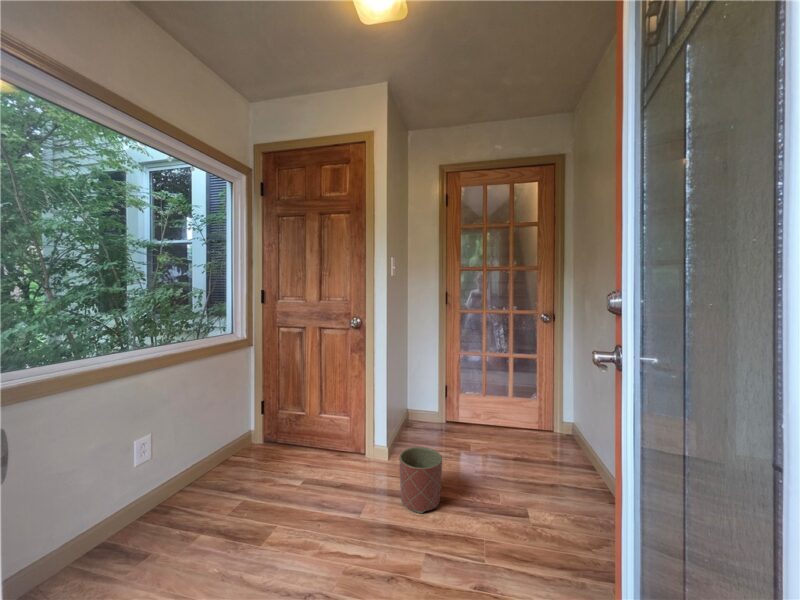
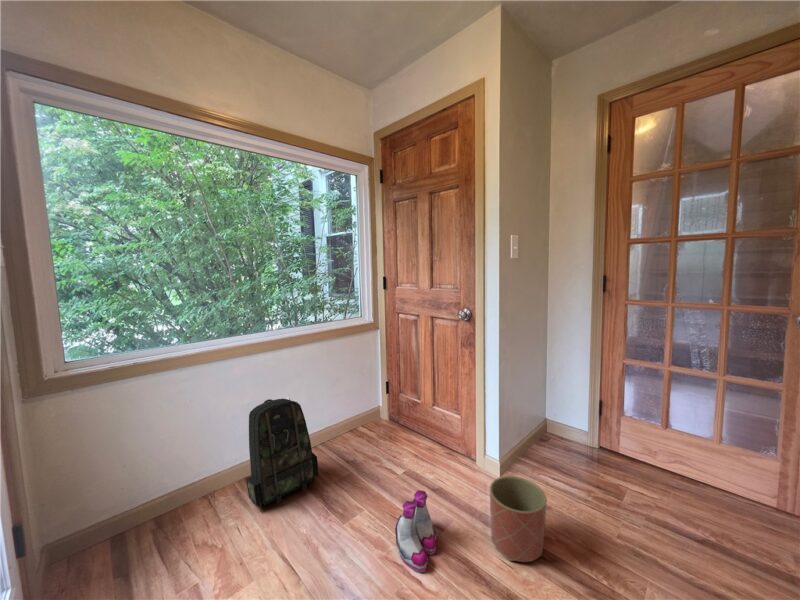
backpack: none [100,428,206,578] -> present [246,399,319,512]
boots: none [324,479,364,552] -> present [395,490,437,572]

